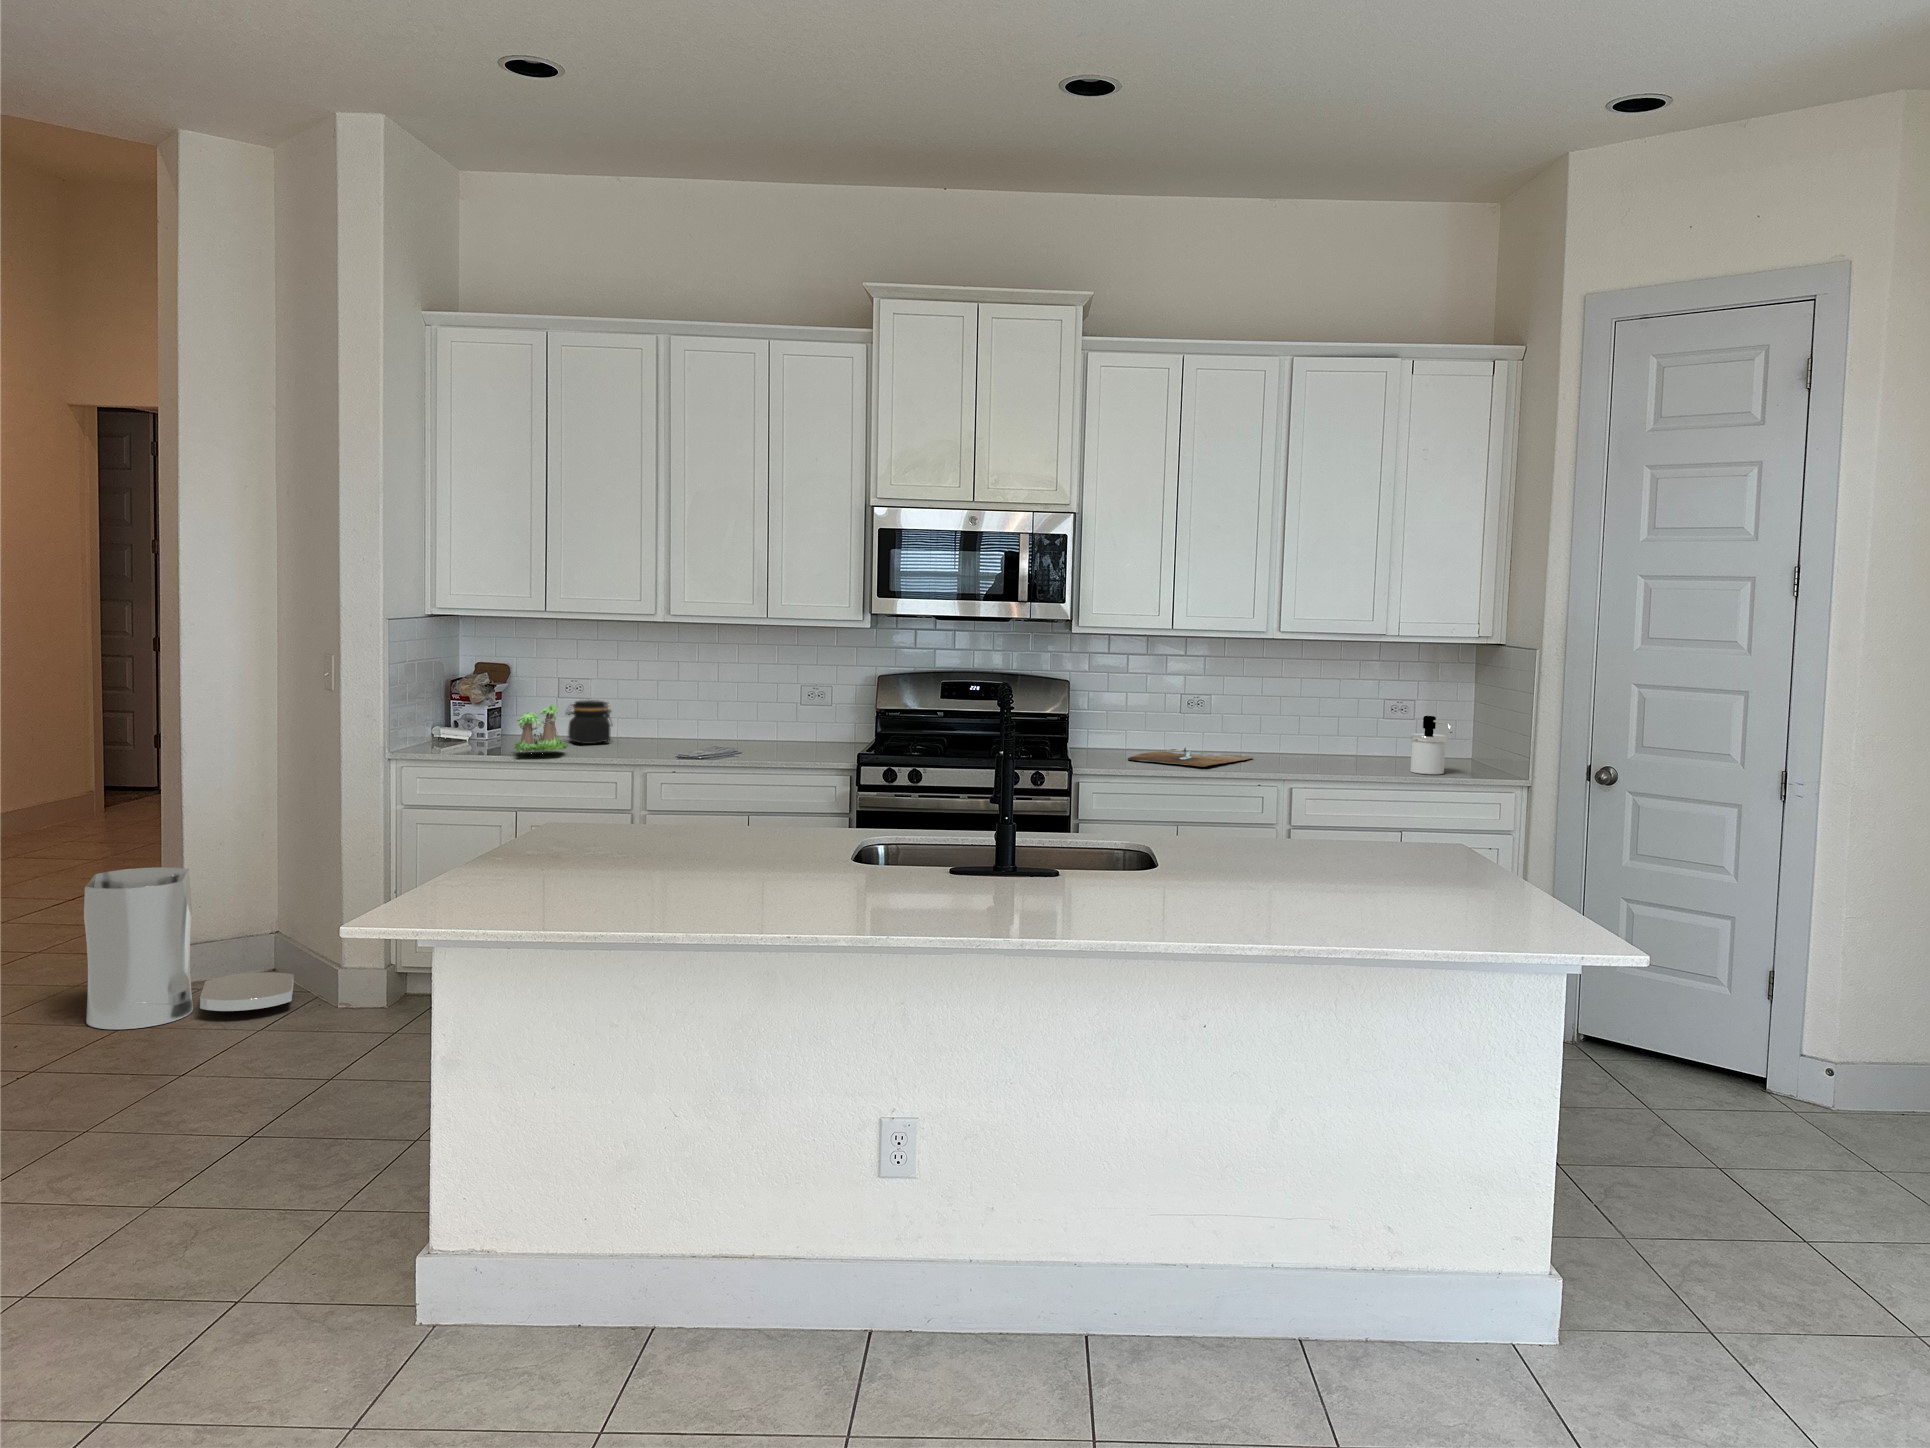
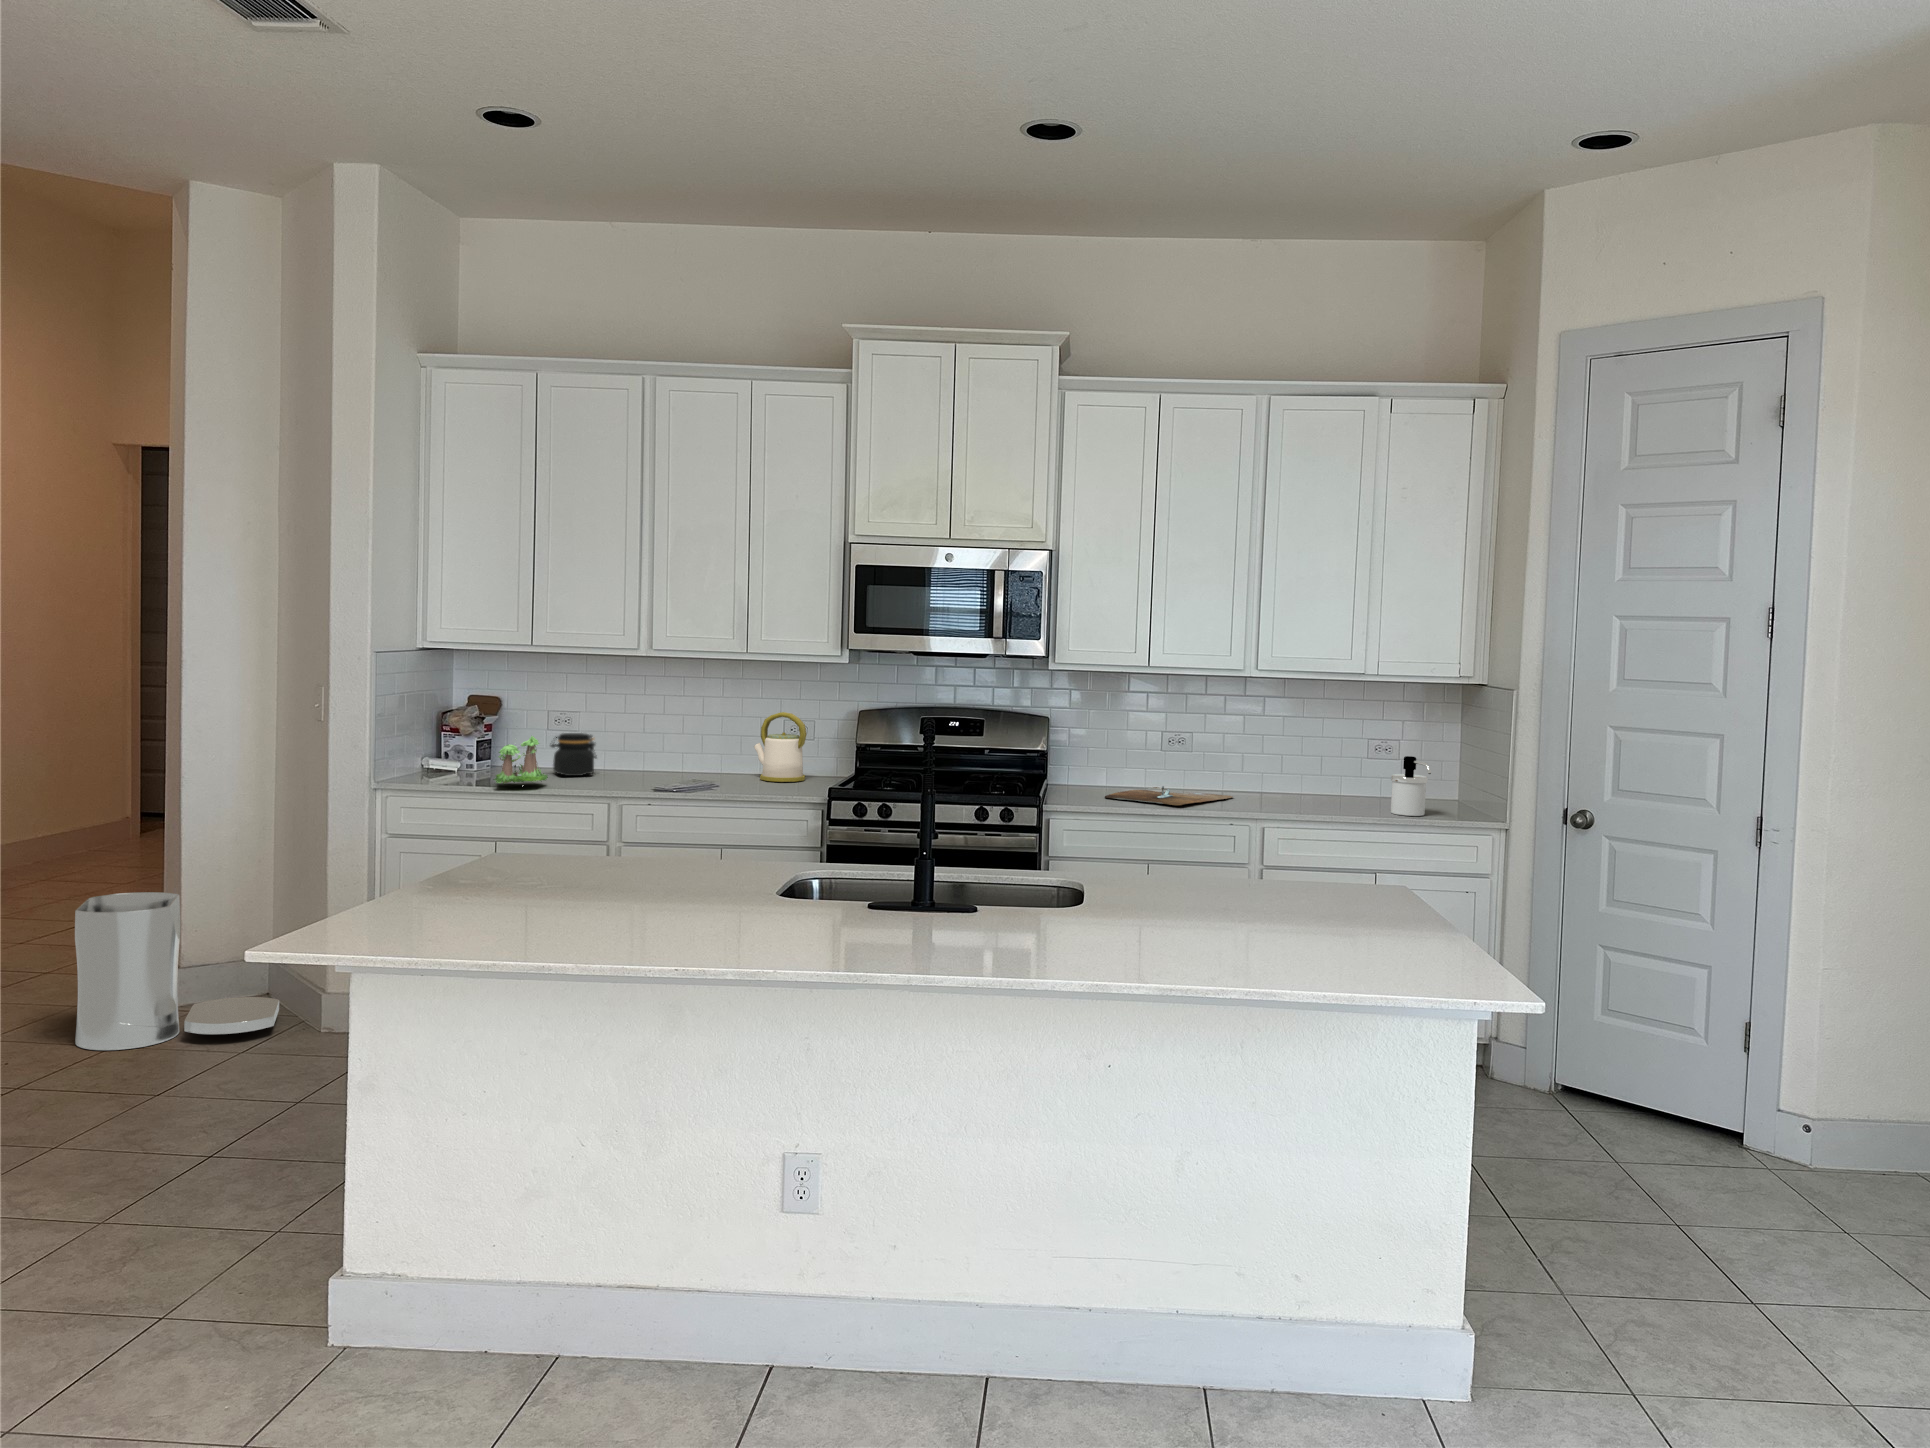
kettle: none [771,678,825,747] -> present [754,712,807,782]

